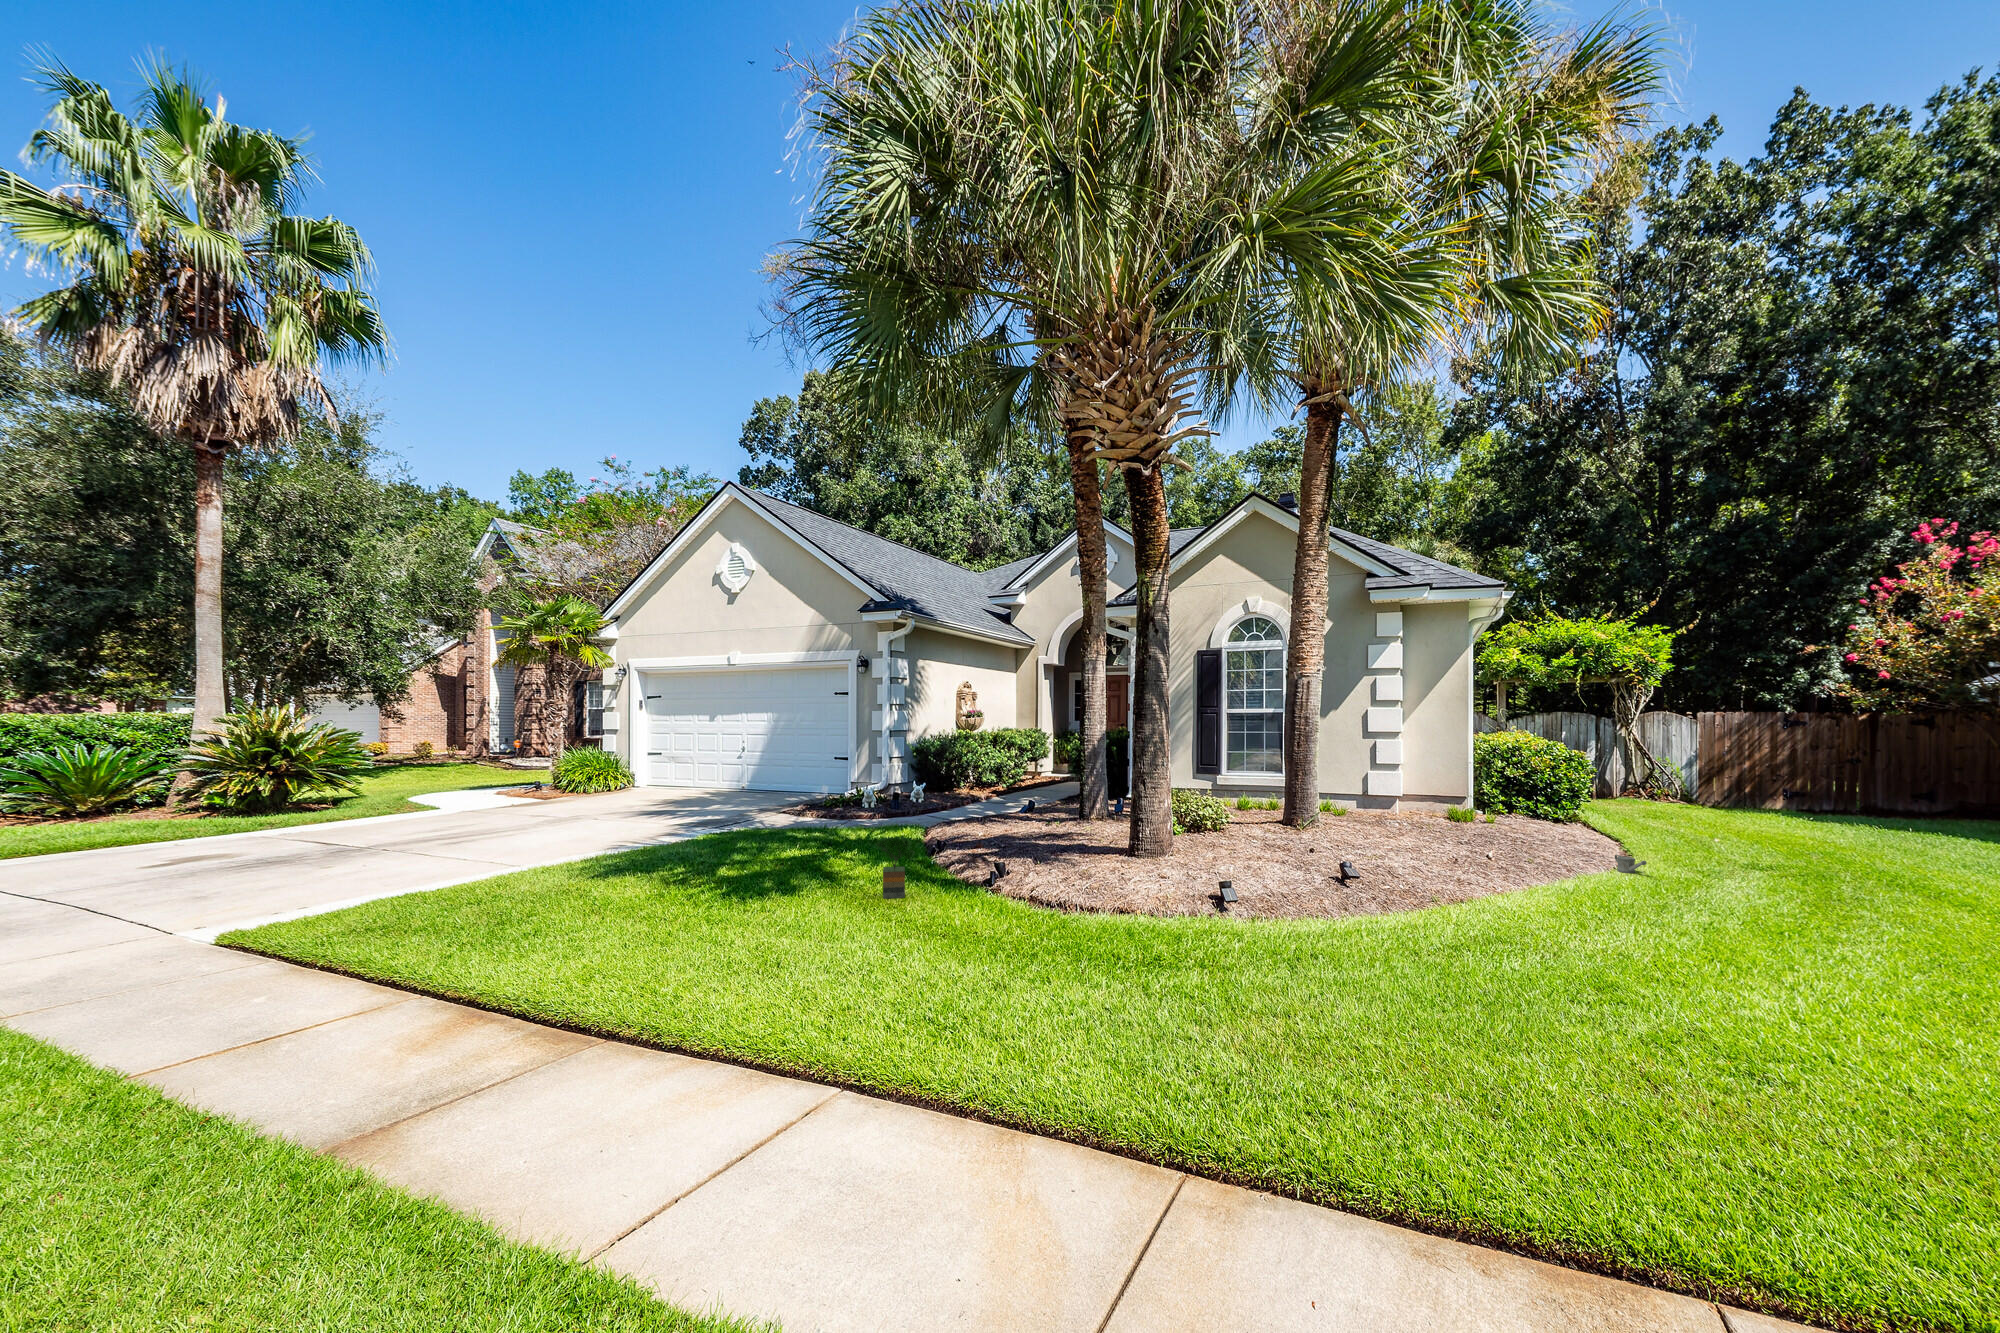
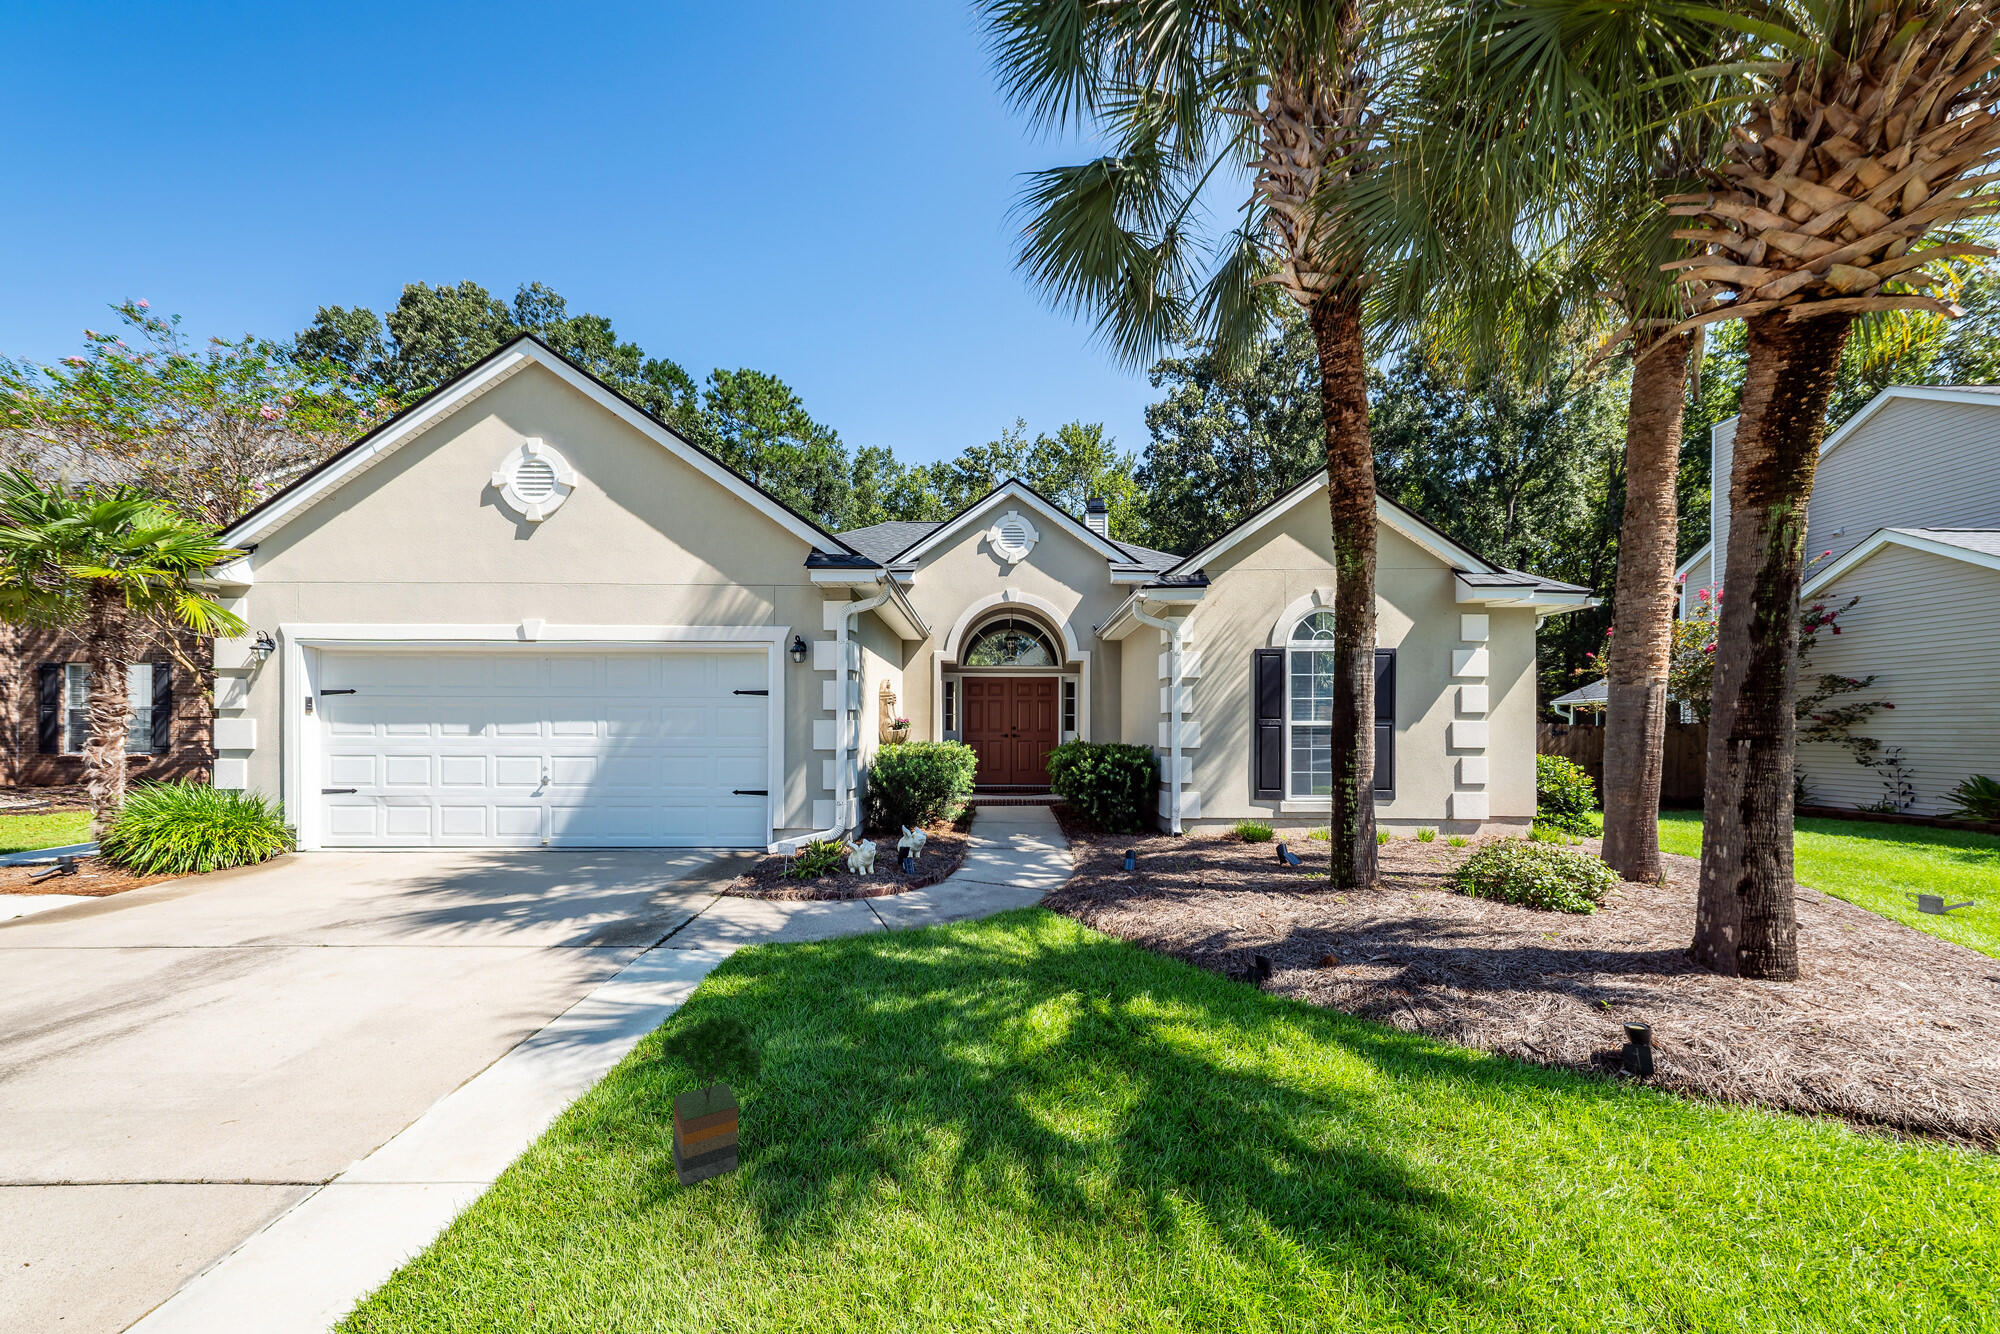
potted tree: present [876,836,915,899] -> present [660,1013,762,1186]

